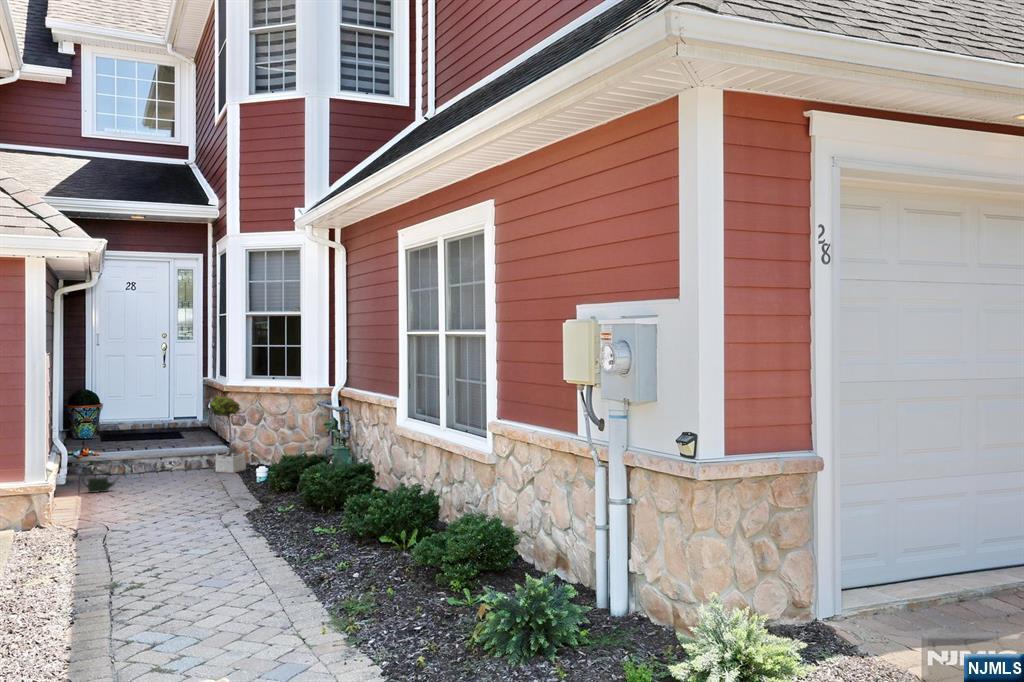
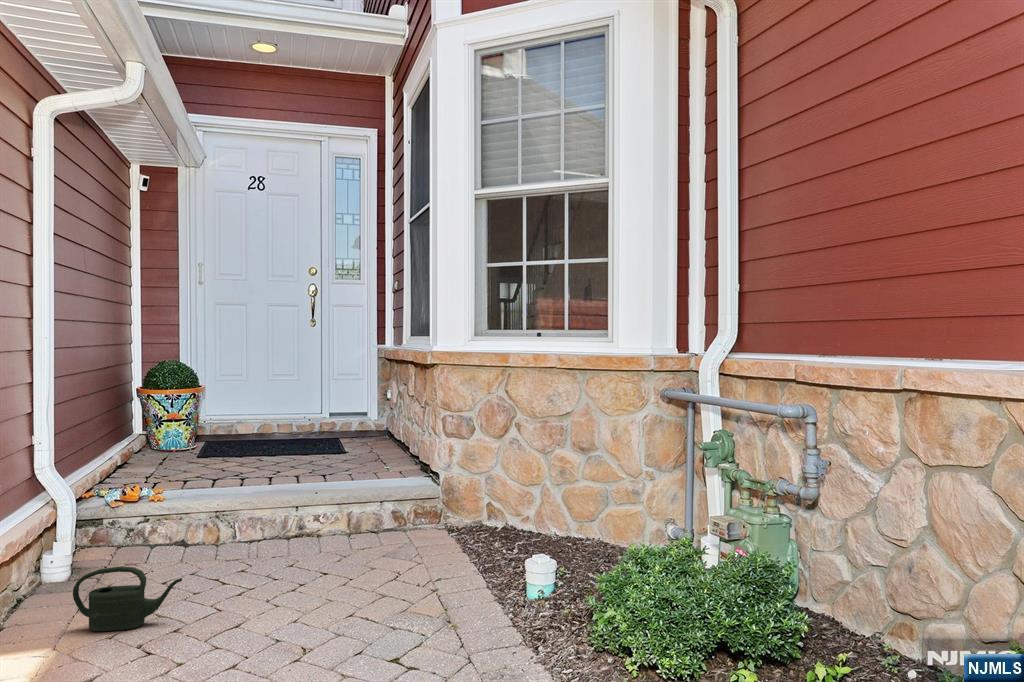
potted tree: present [210,396,246,473] -> none [402,369,478,551]

